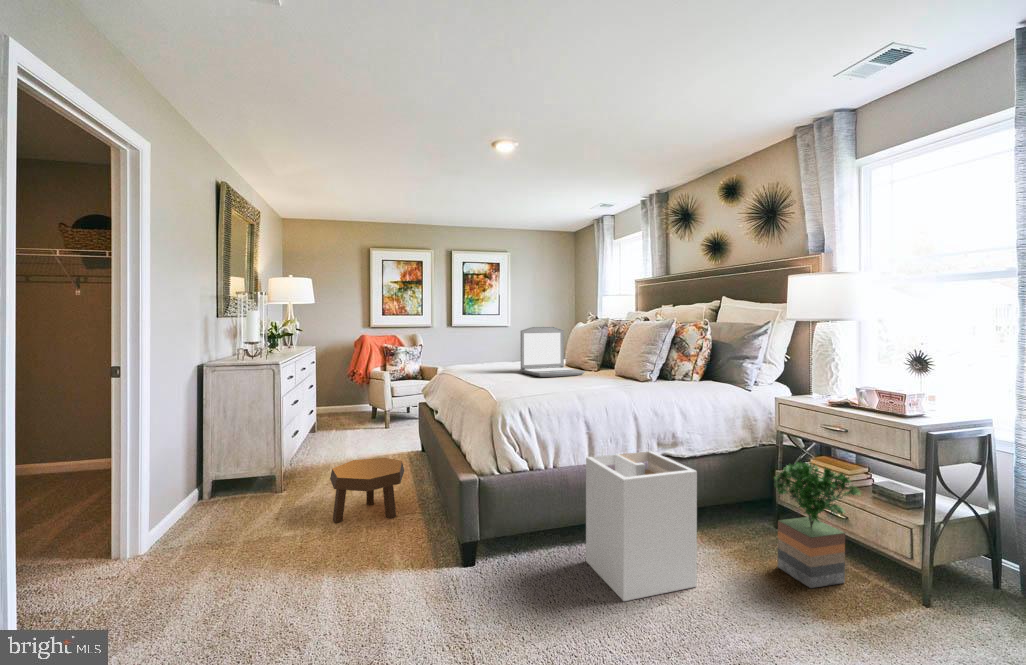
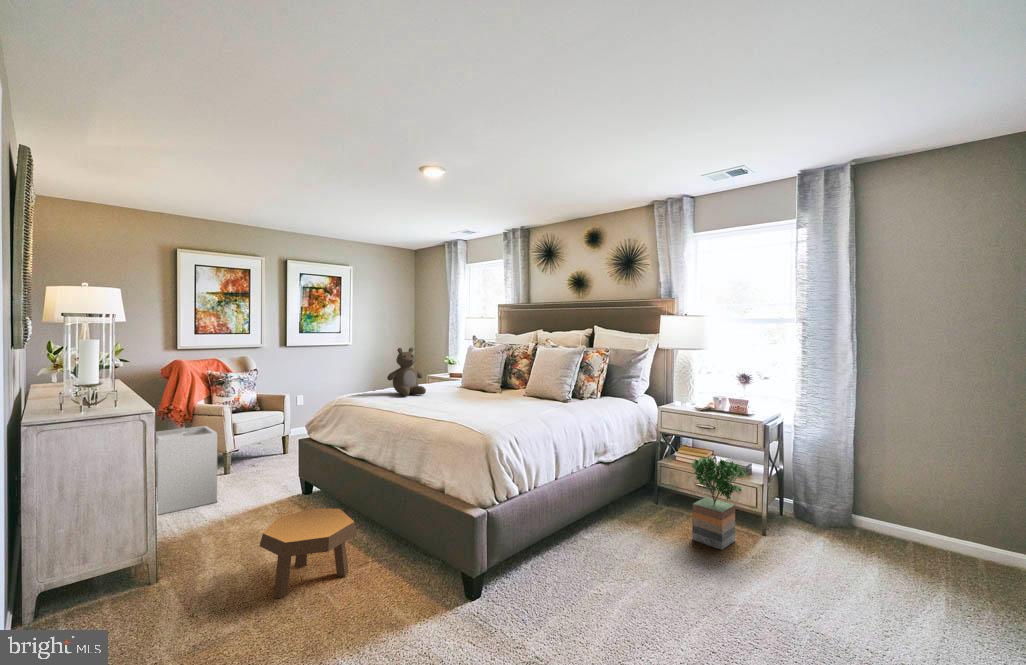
teddy bear: none [479,322,516,368] -> present [387,347,426,396]
laptop: present [520,327,585,377] -> none [445,353,508,403]
laundry hamper: present [586,451,697,601] -> present [156,426,217,515]

